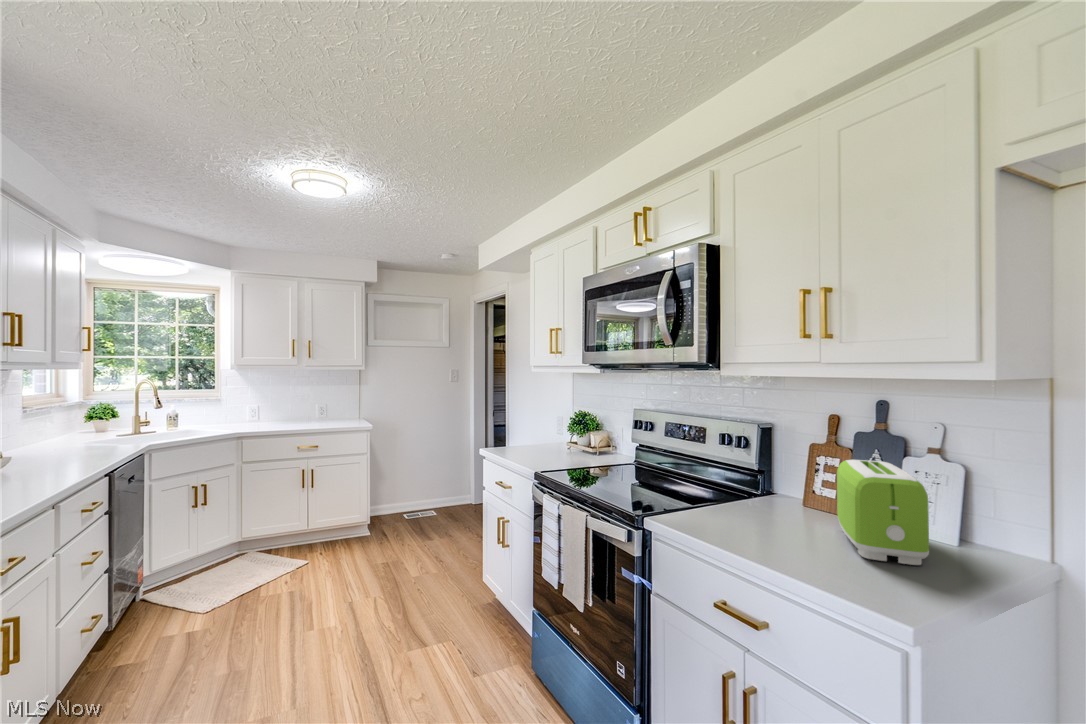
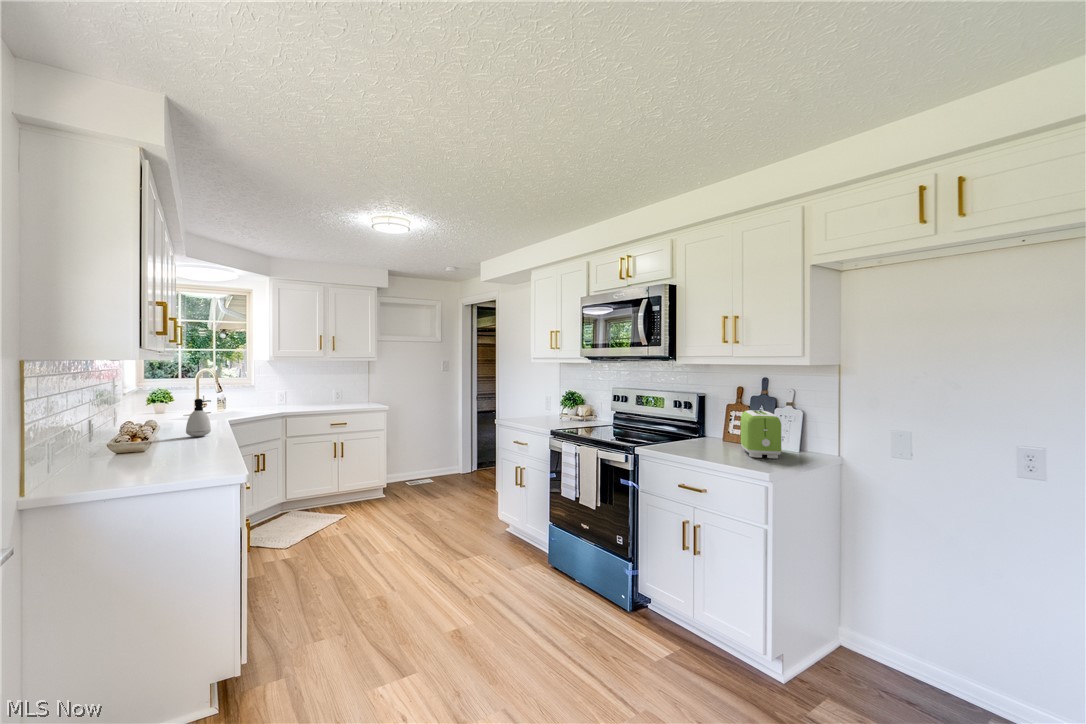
soap dispenser: none [30,422,69,473] -> present [186,399,211,437]

